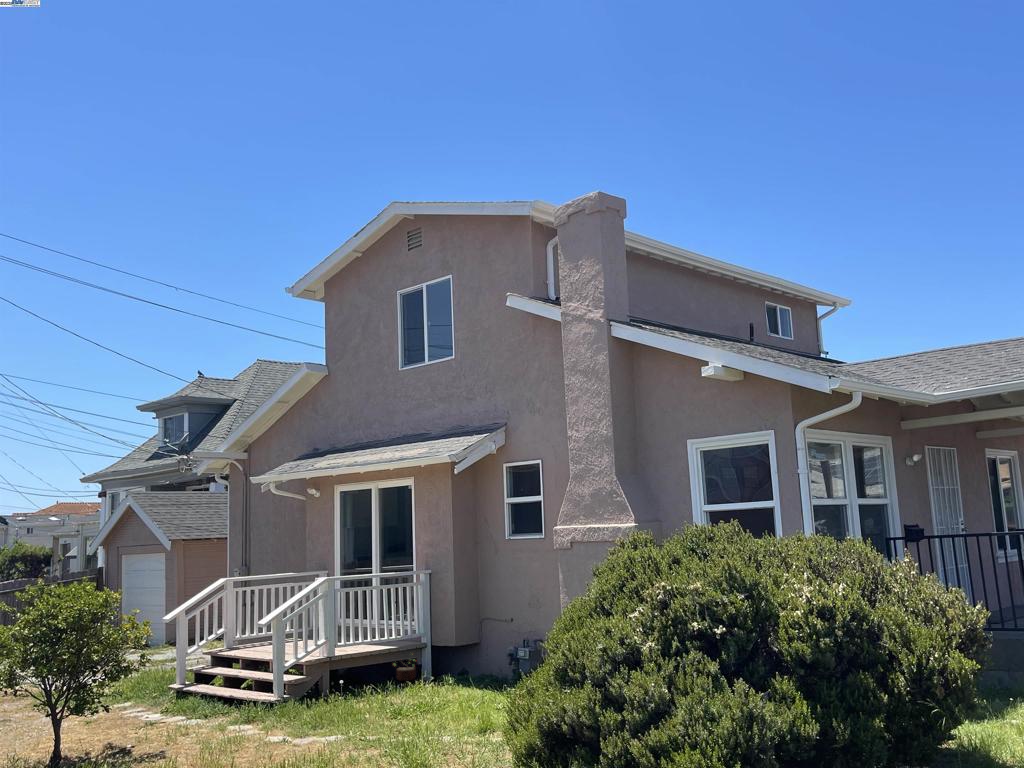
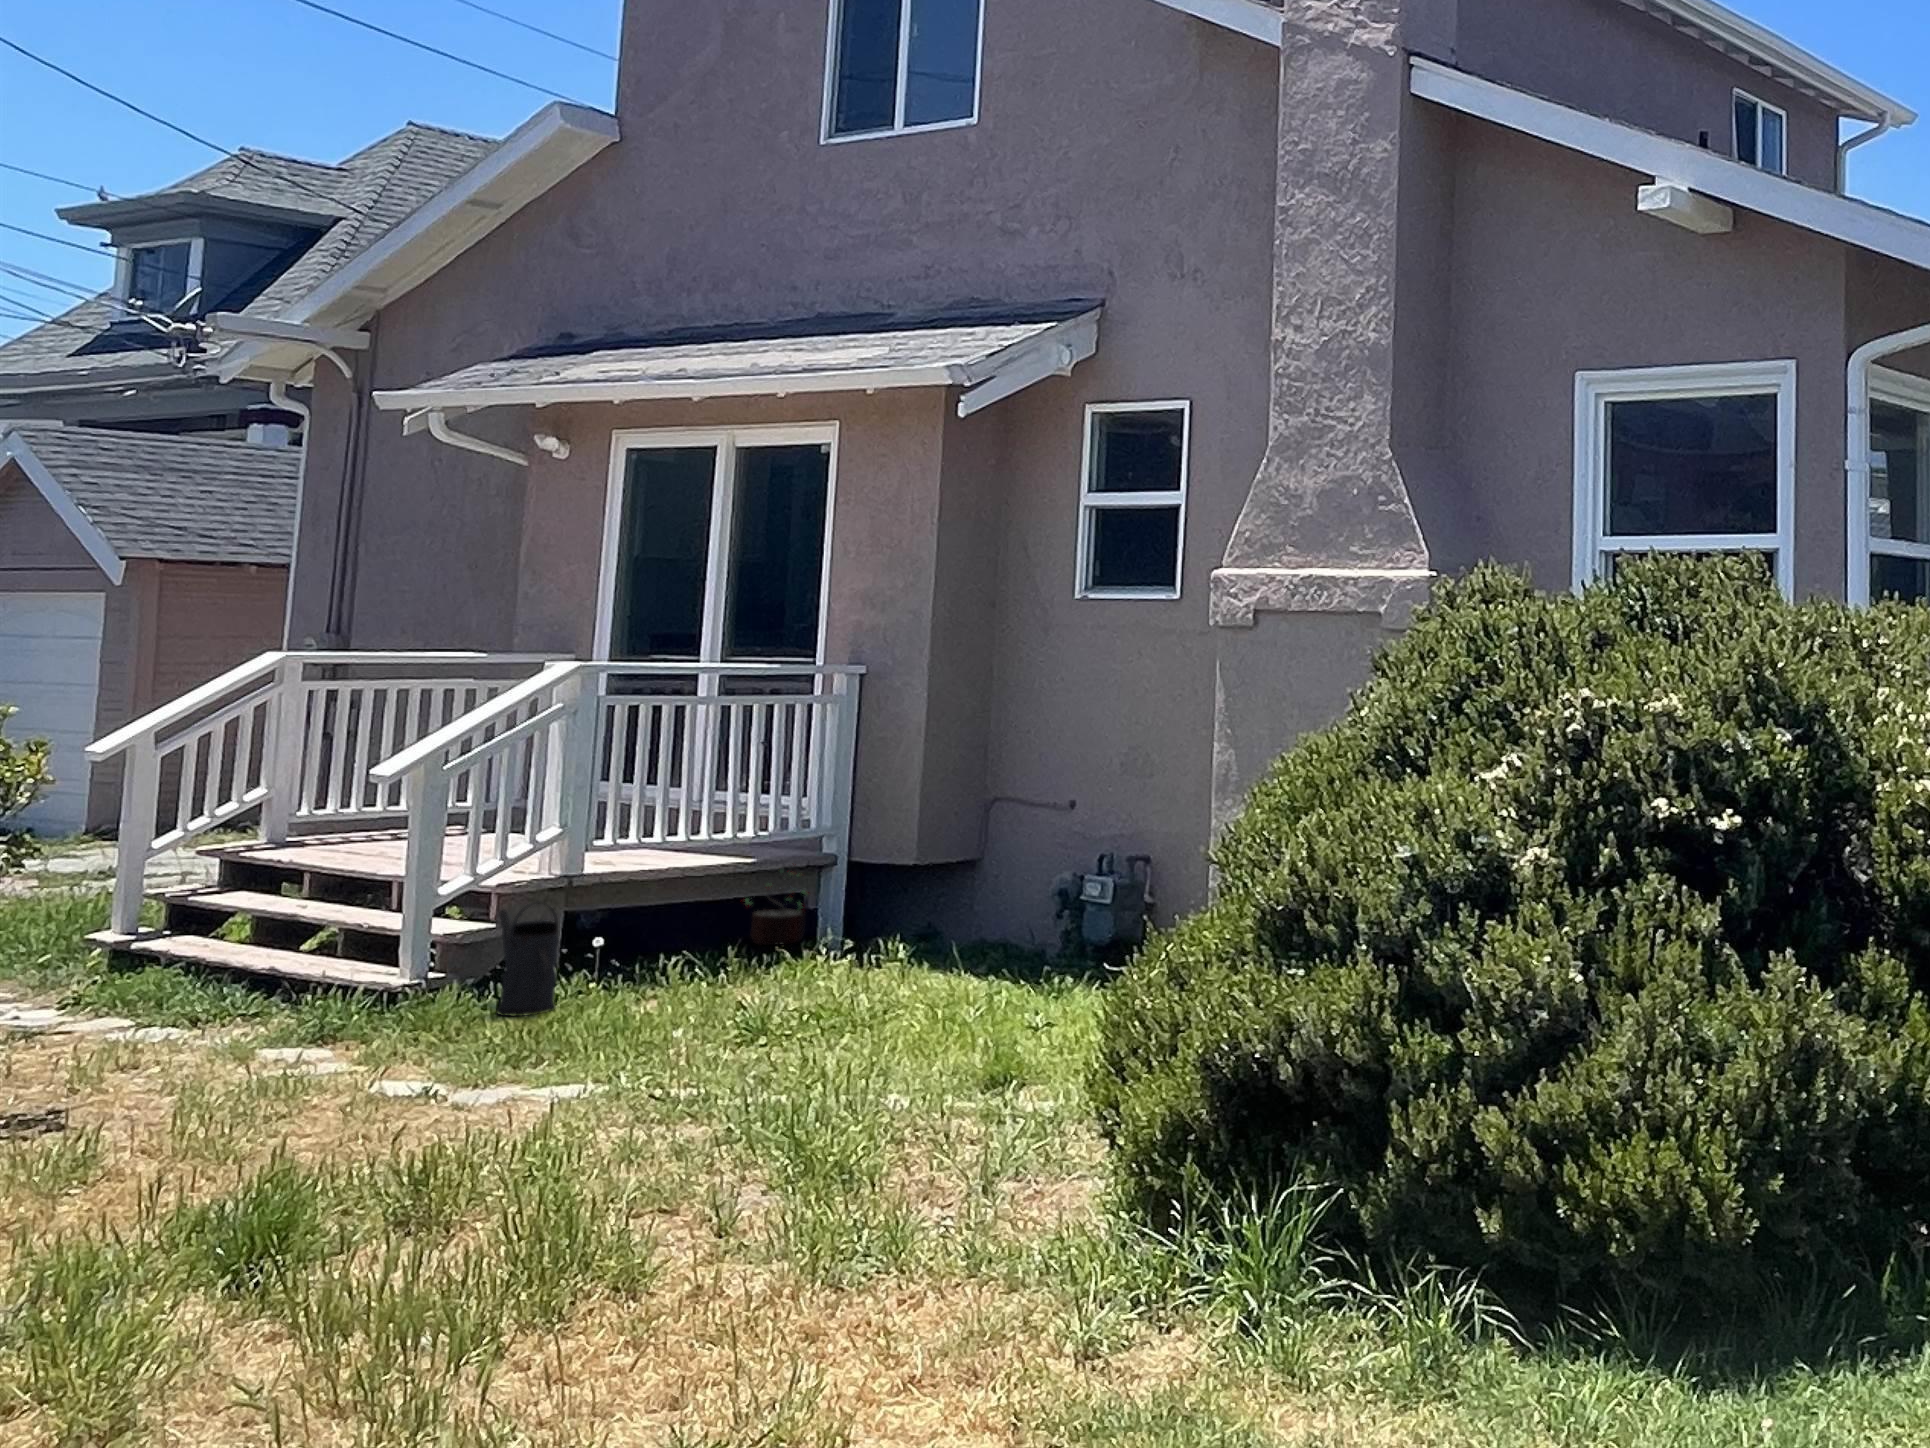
watering can: none [307,667,329,709] -> present [496,903,559,1016]

